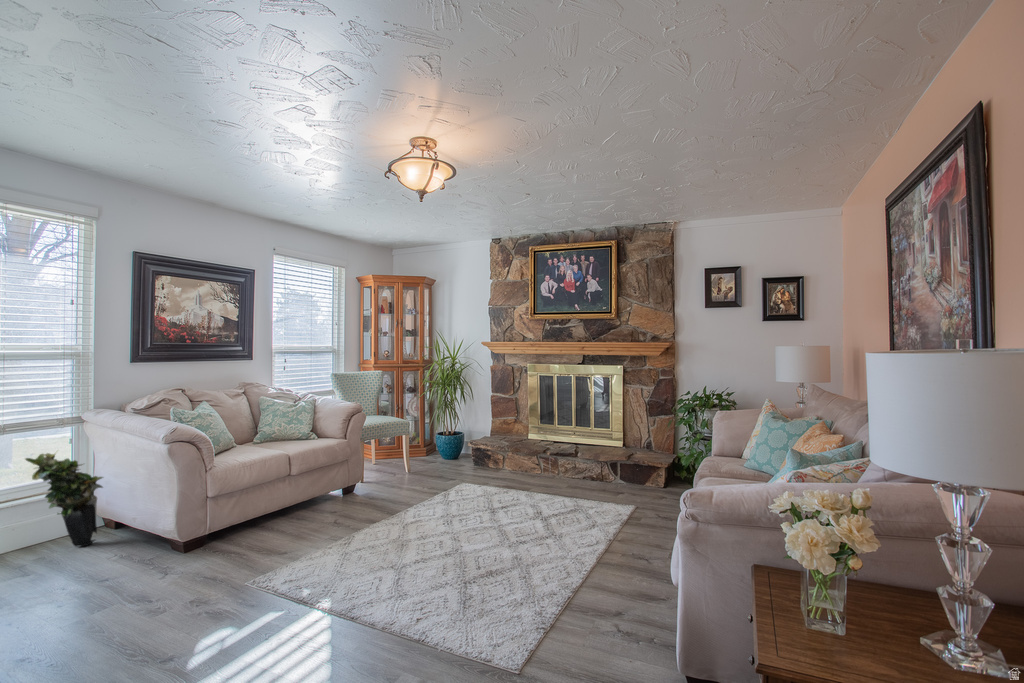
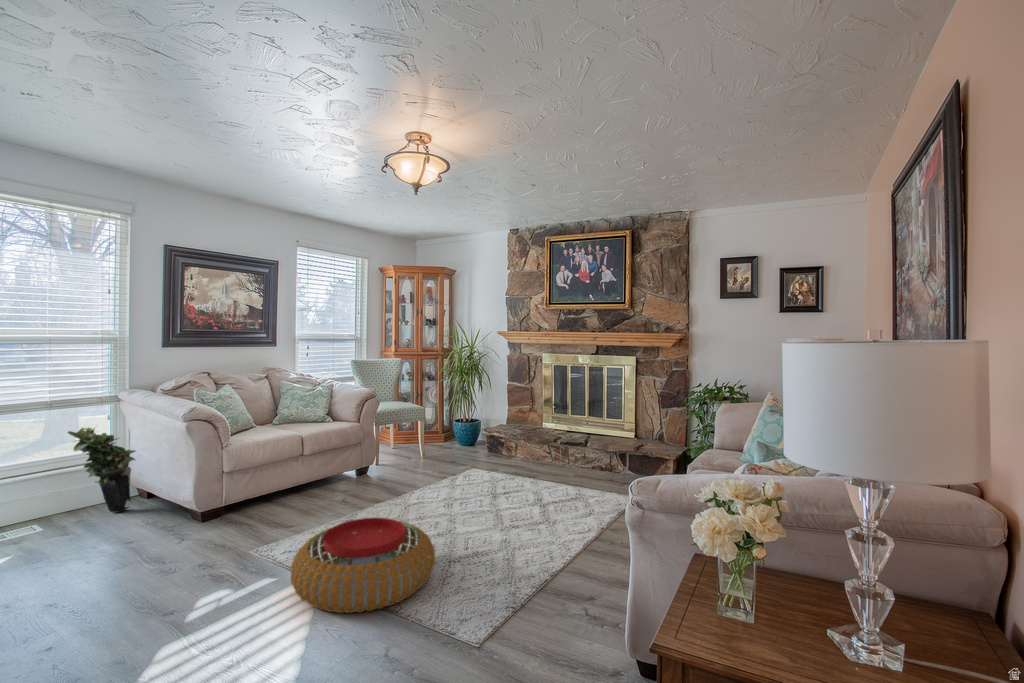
pouf: none [303,540,454,645] -> present [290,518,435,613]

